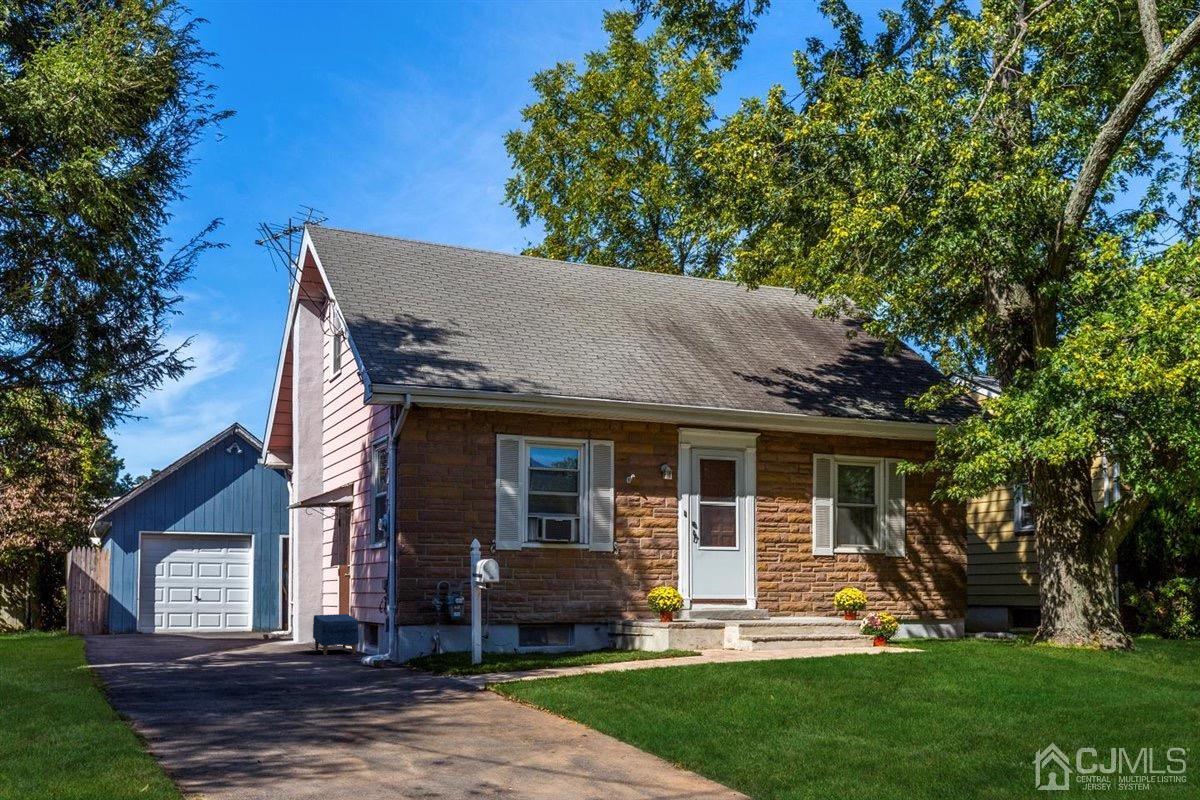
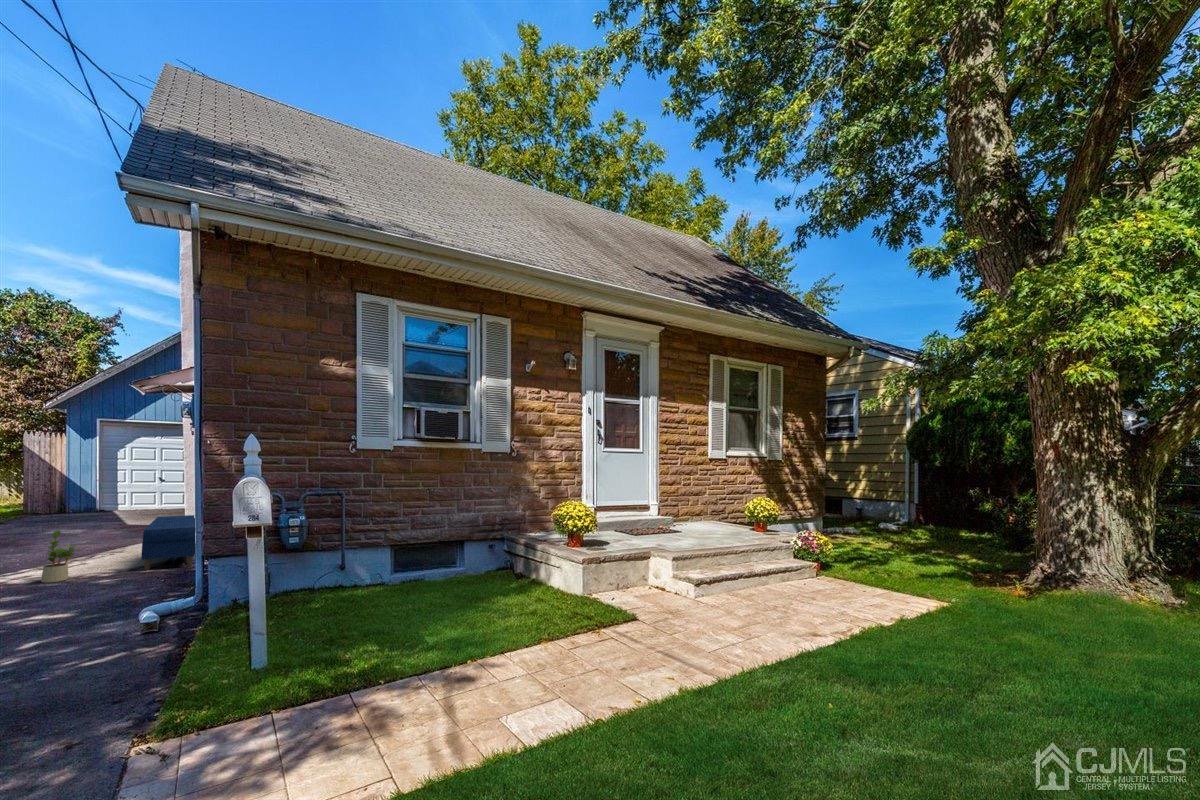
potted plant: none [264,618,285,658] -> present [41,530,77,583]

